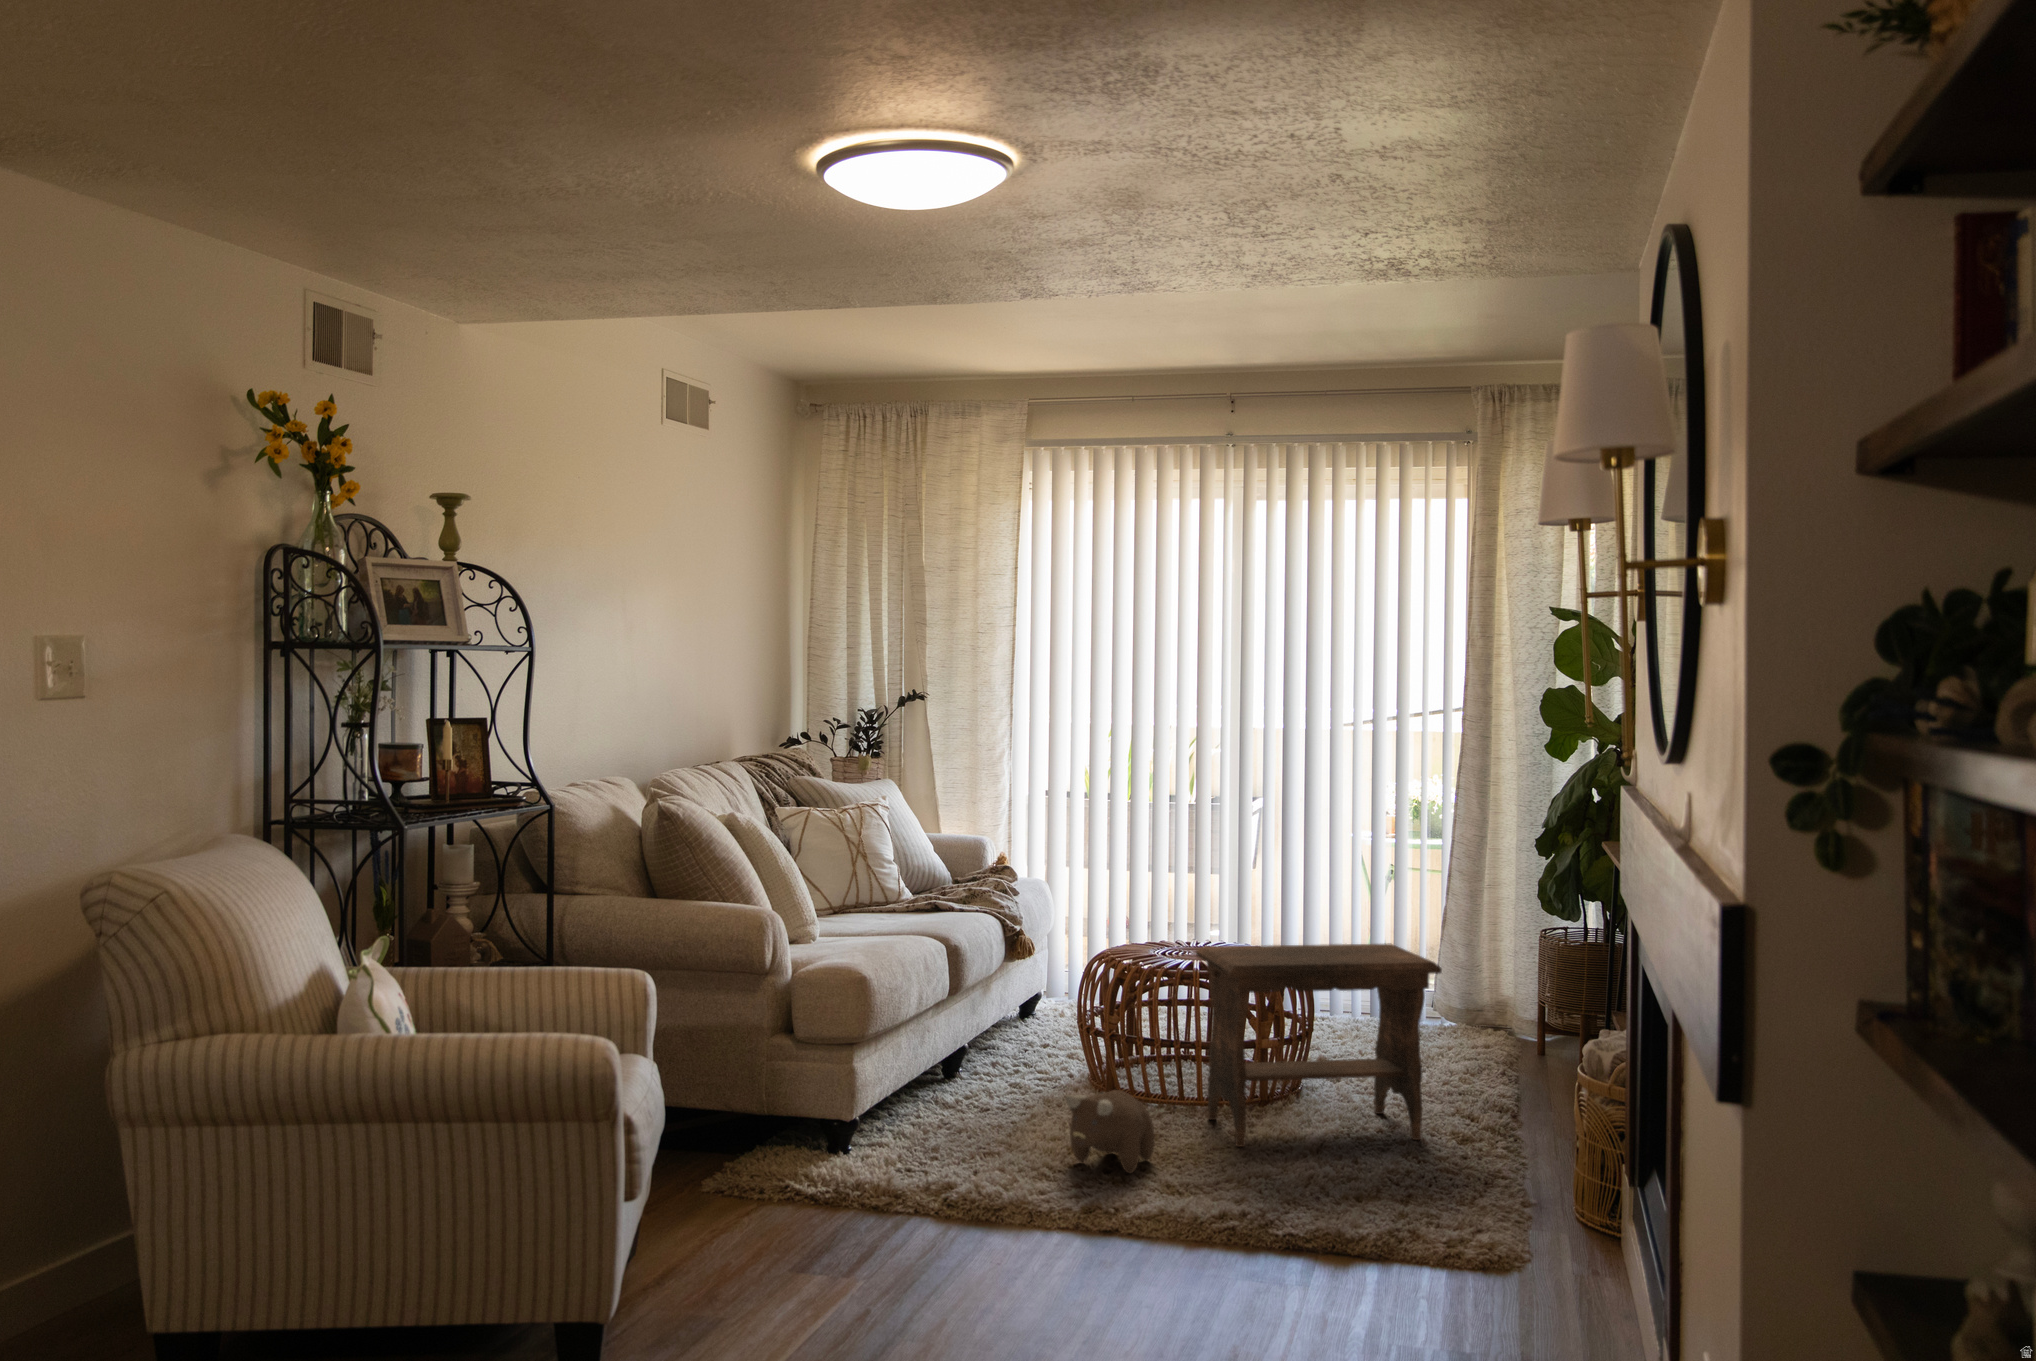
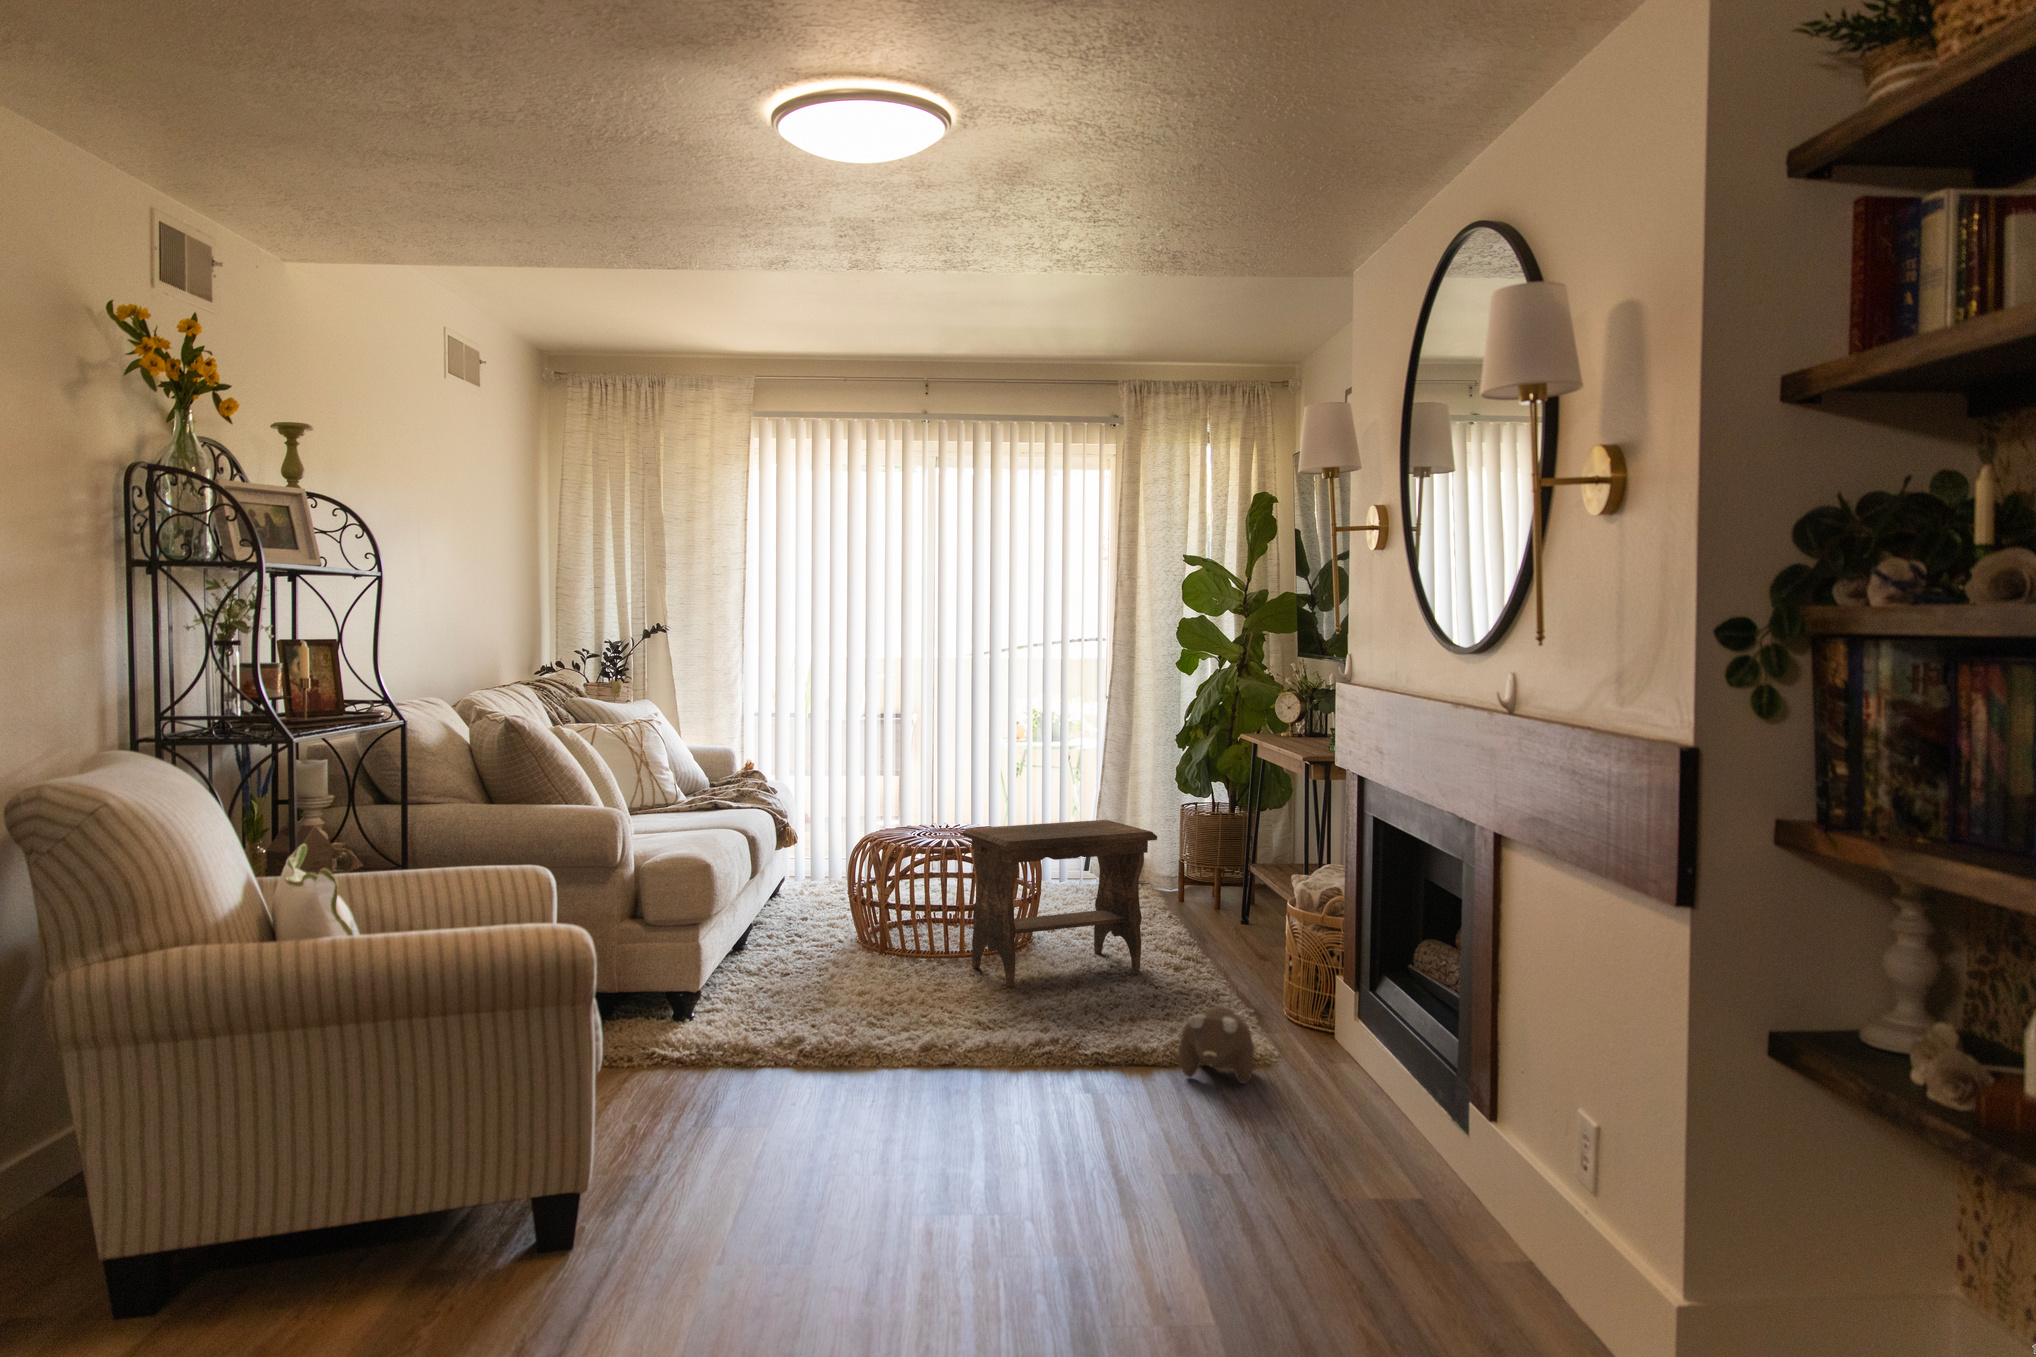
plush toy: present [1065,1090,1155,1173] -> present [1179,1006,1255,1084]

